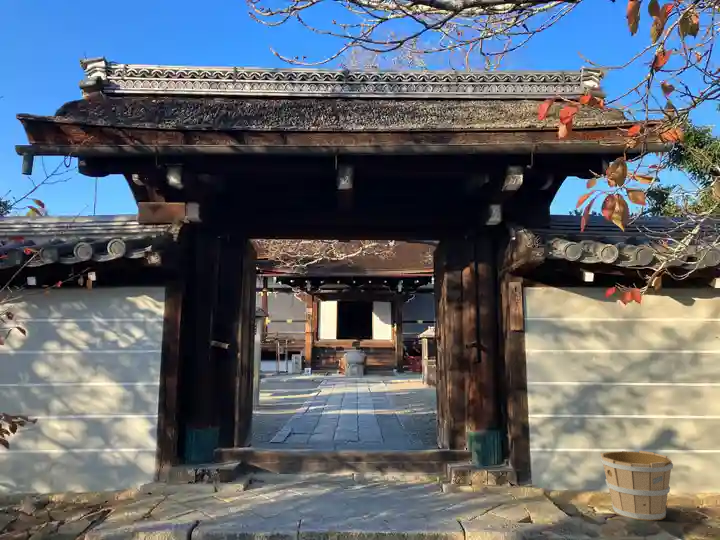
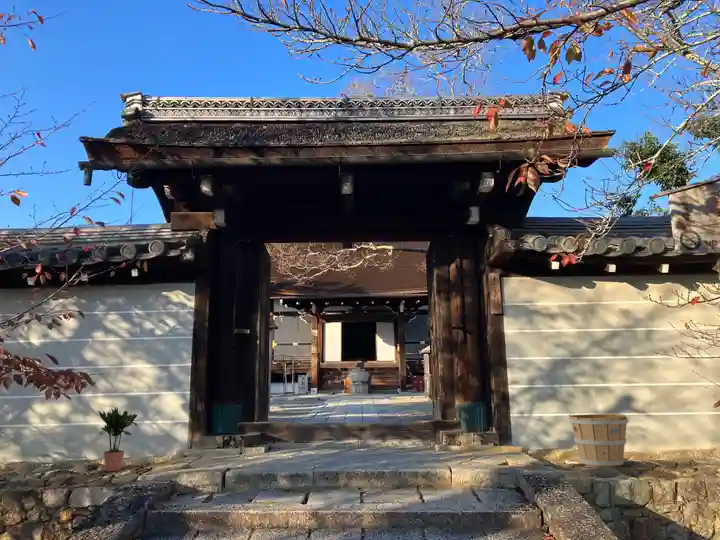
potted plant: none [44,434,98,513] -> present [99,407,137,471]

